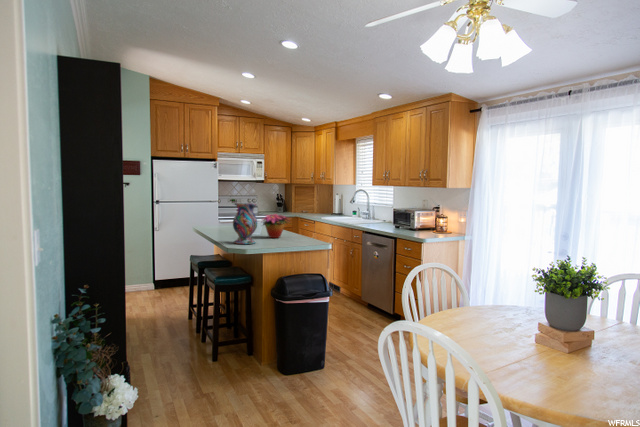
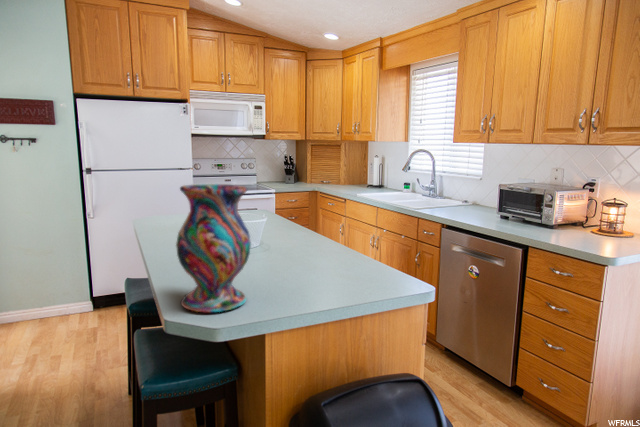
flower arrangement: present [262,214,288,238] -> none [253,204,340,265]

